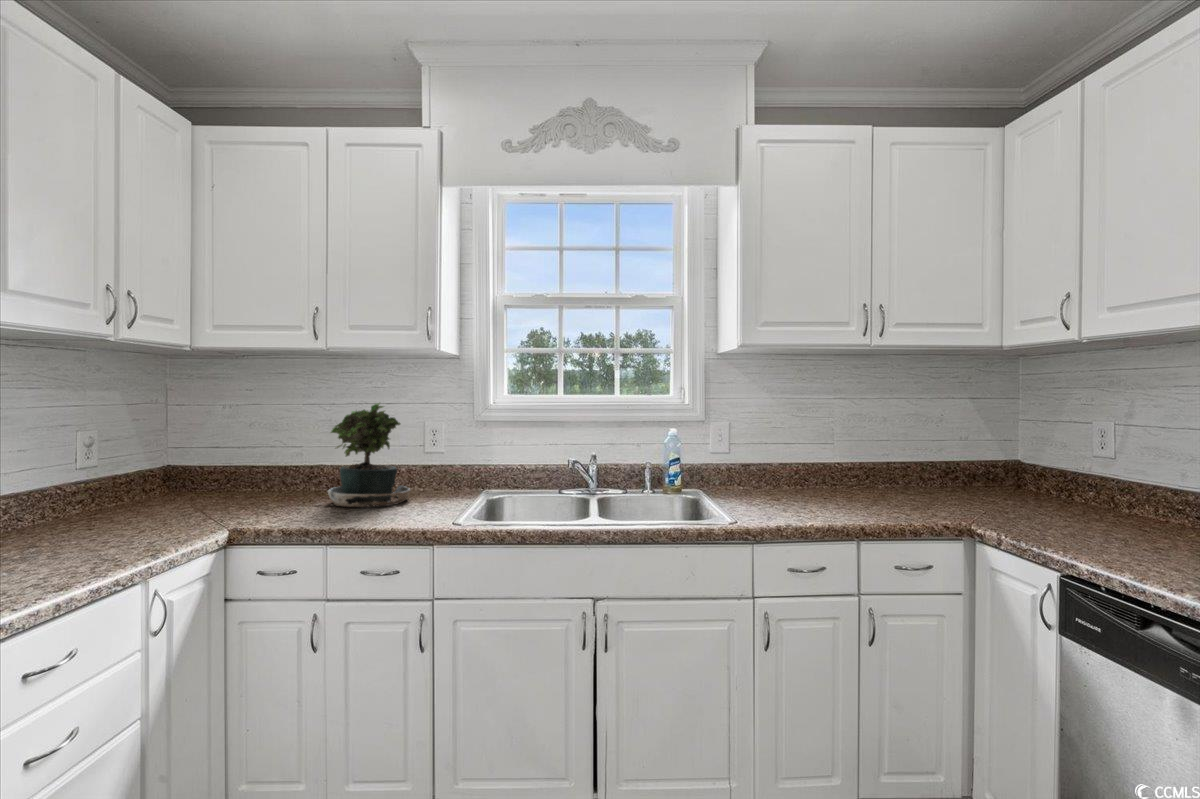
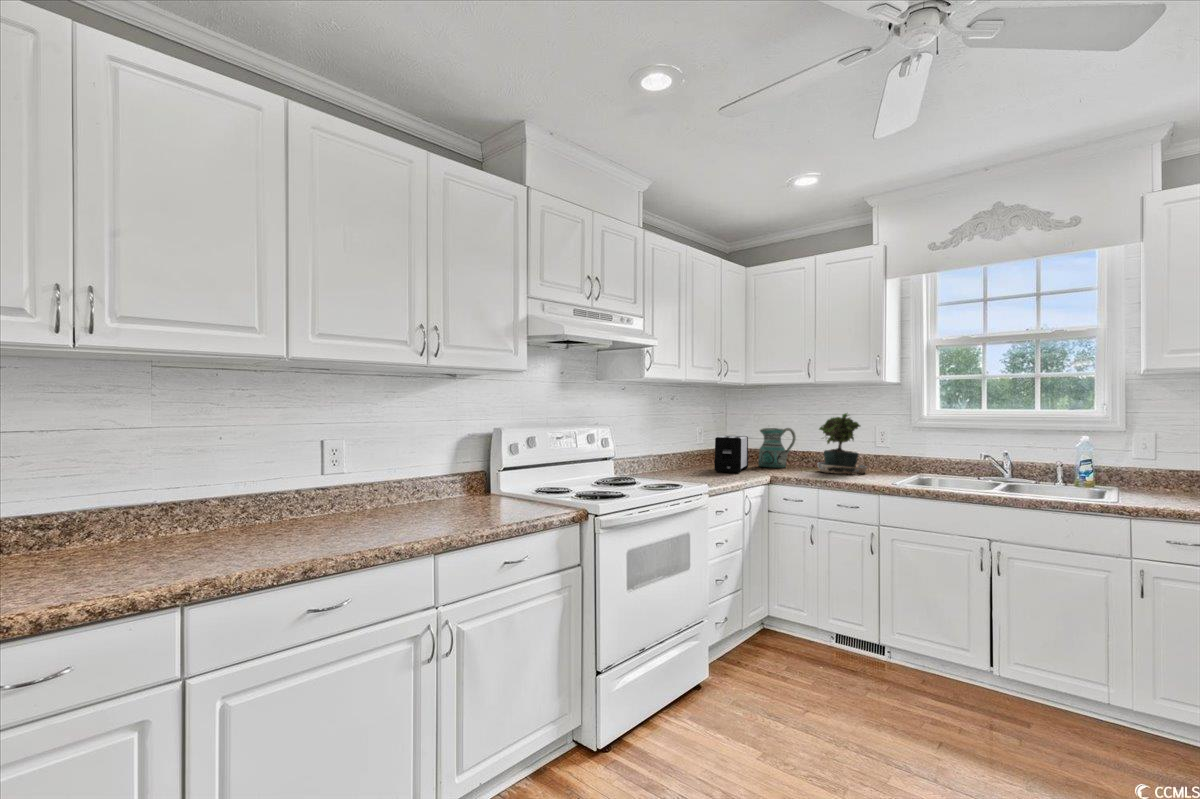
ceramic pitcher: none [218,429,292,505] -> present [758,428,796,468]
toaster: none [95,450,193,535] -> present [714,436,748,473]

